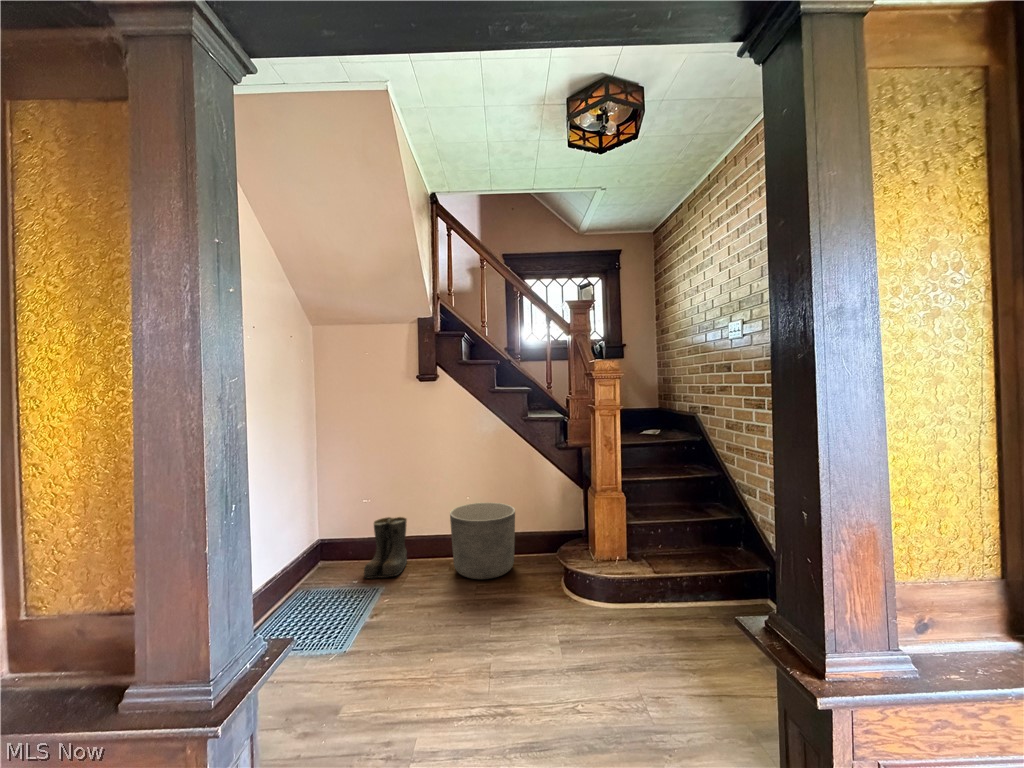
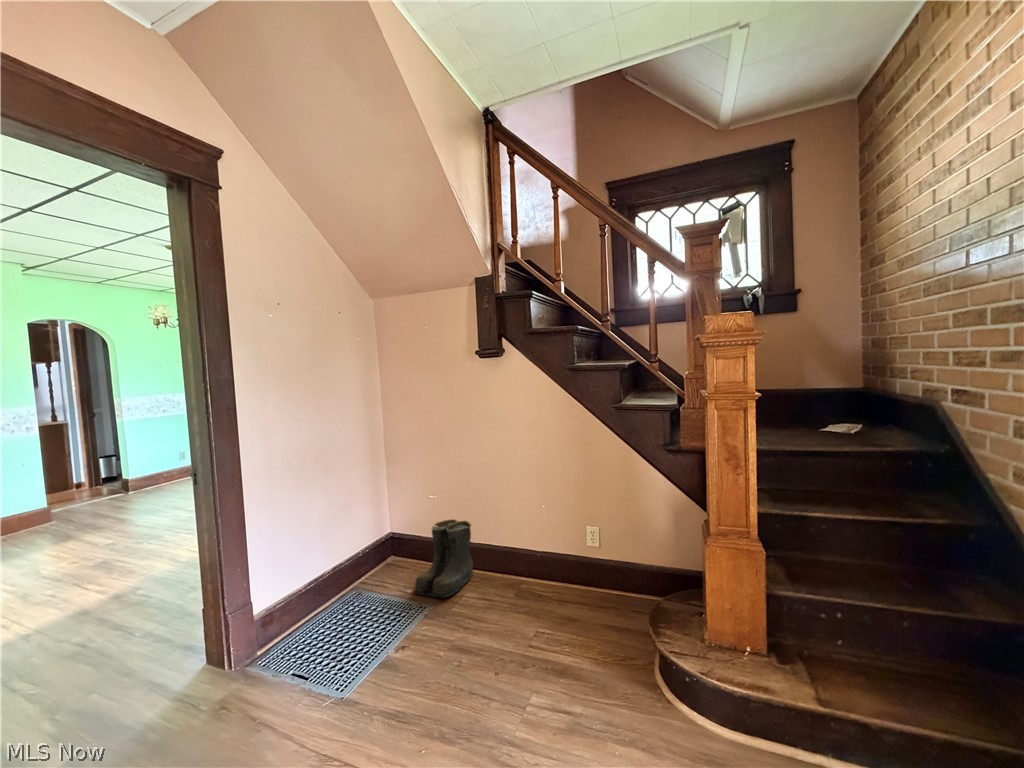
planter: present [450,502,515,579] -> none [507,516,596,628]

